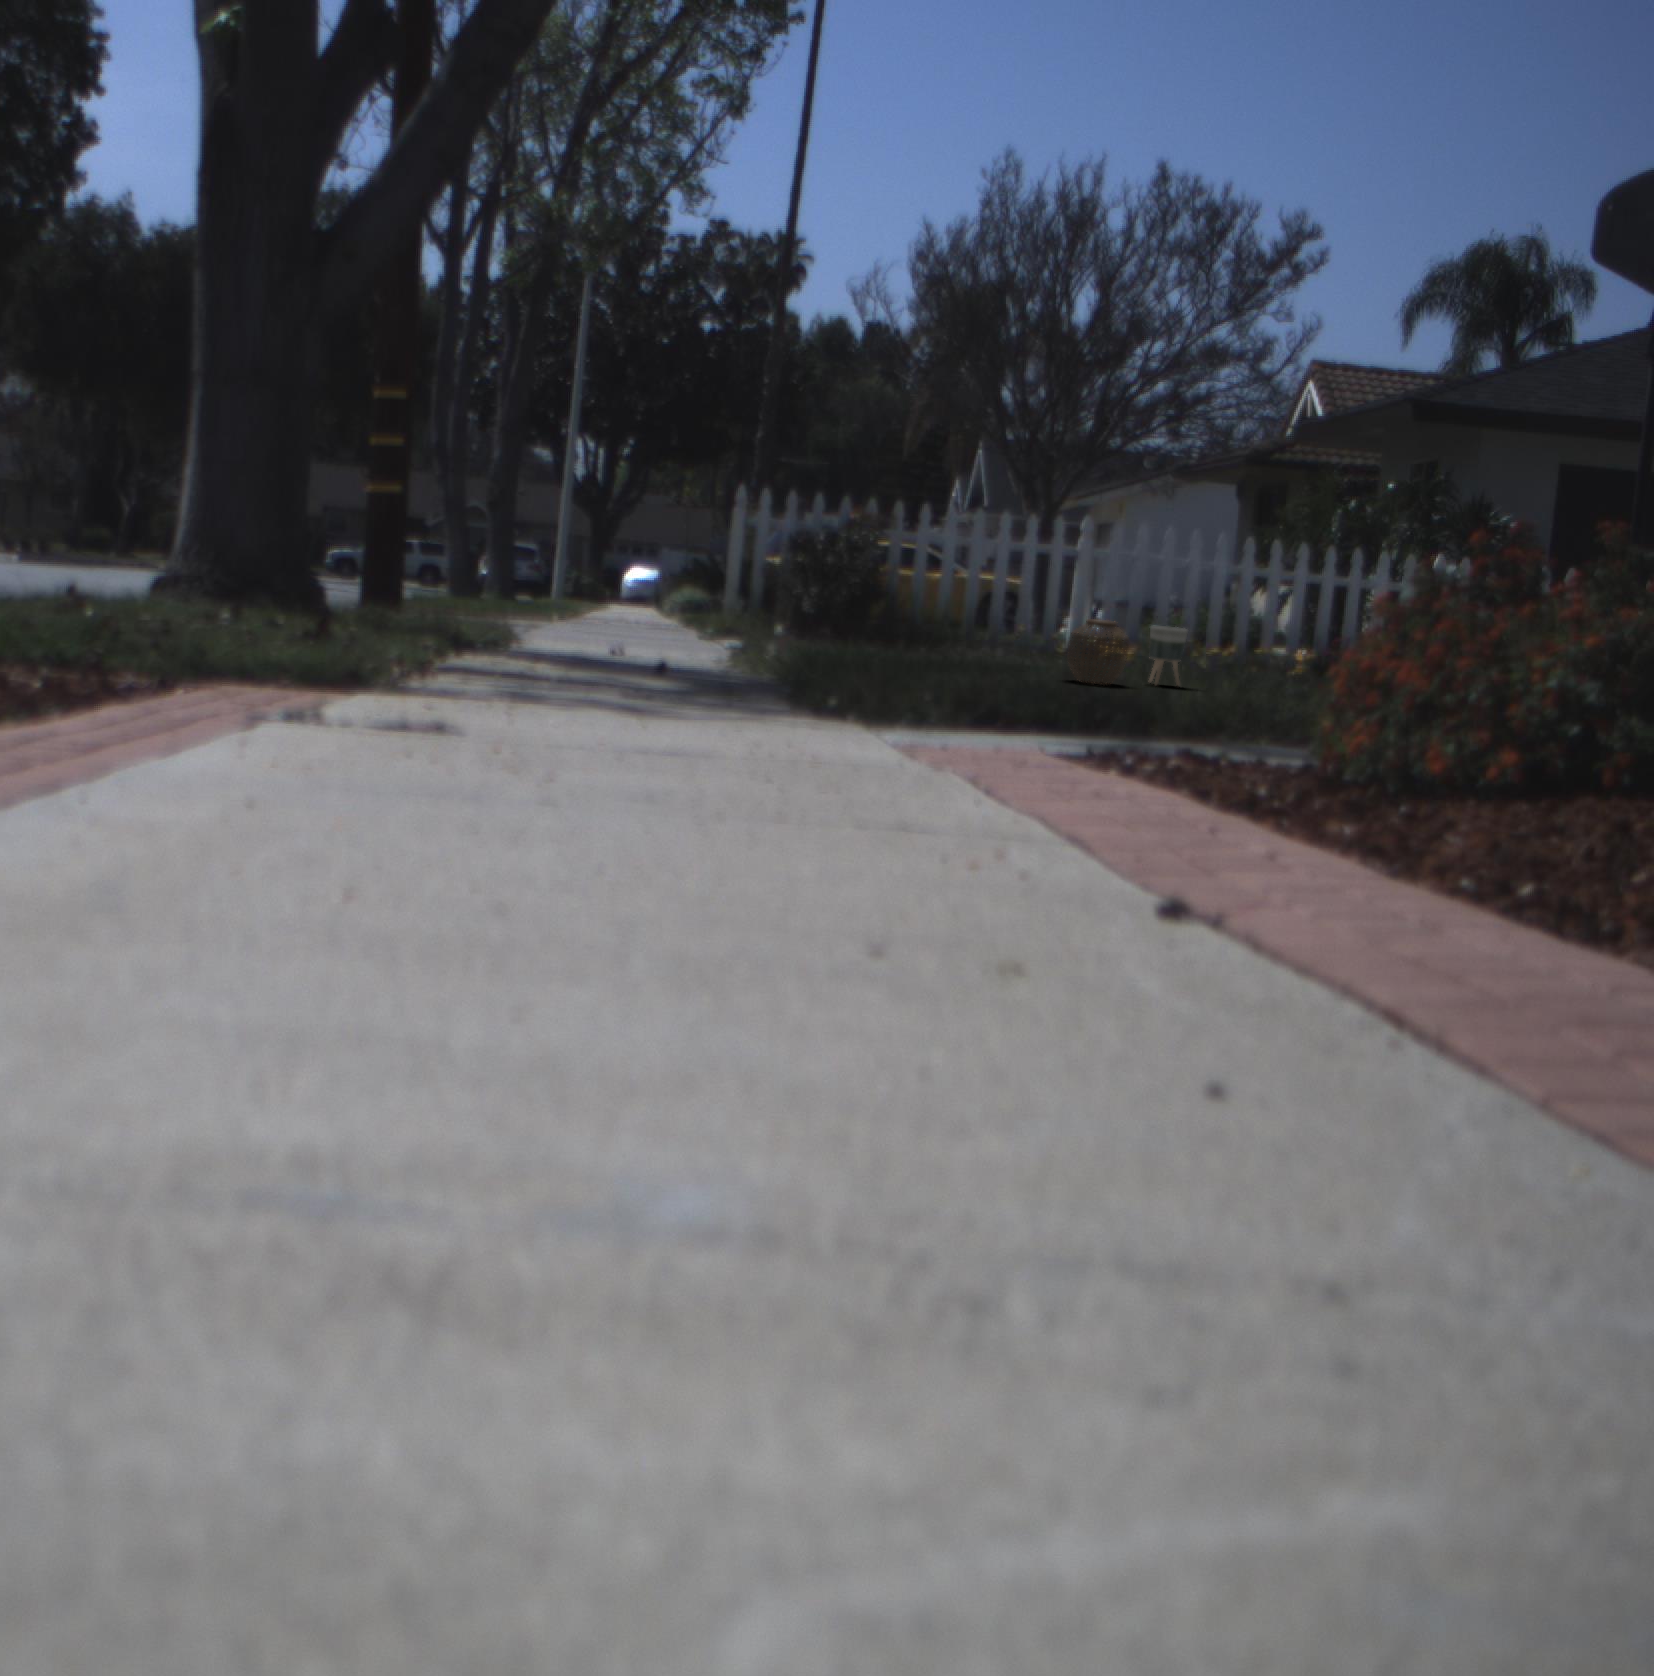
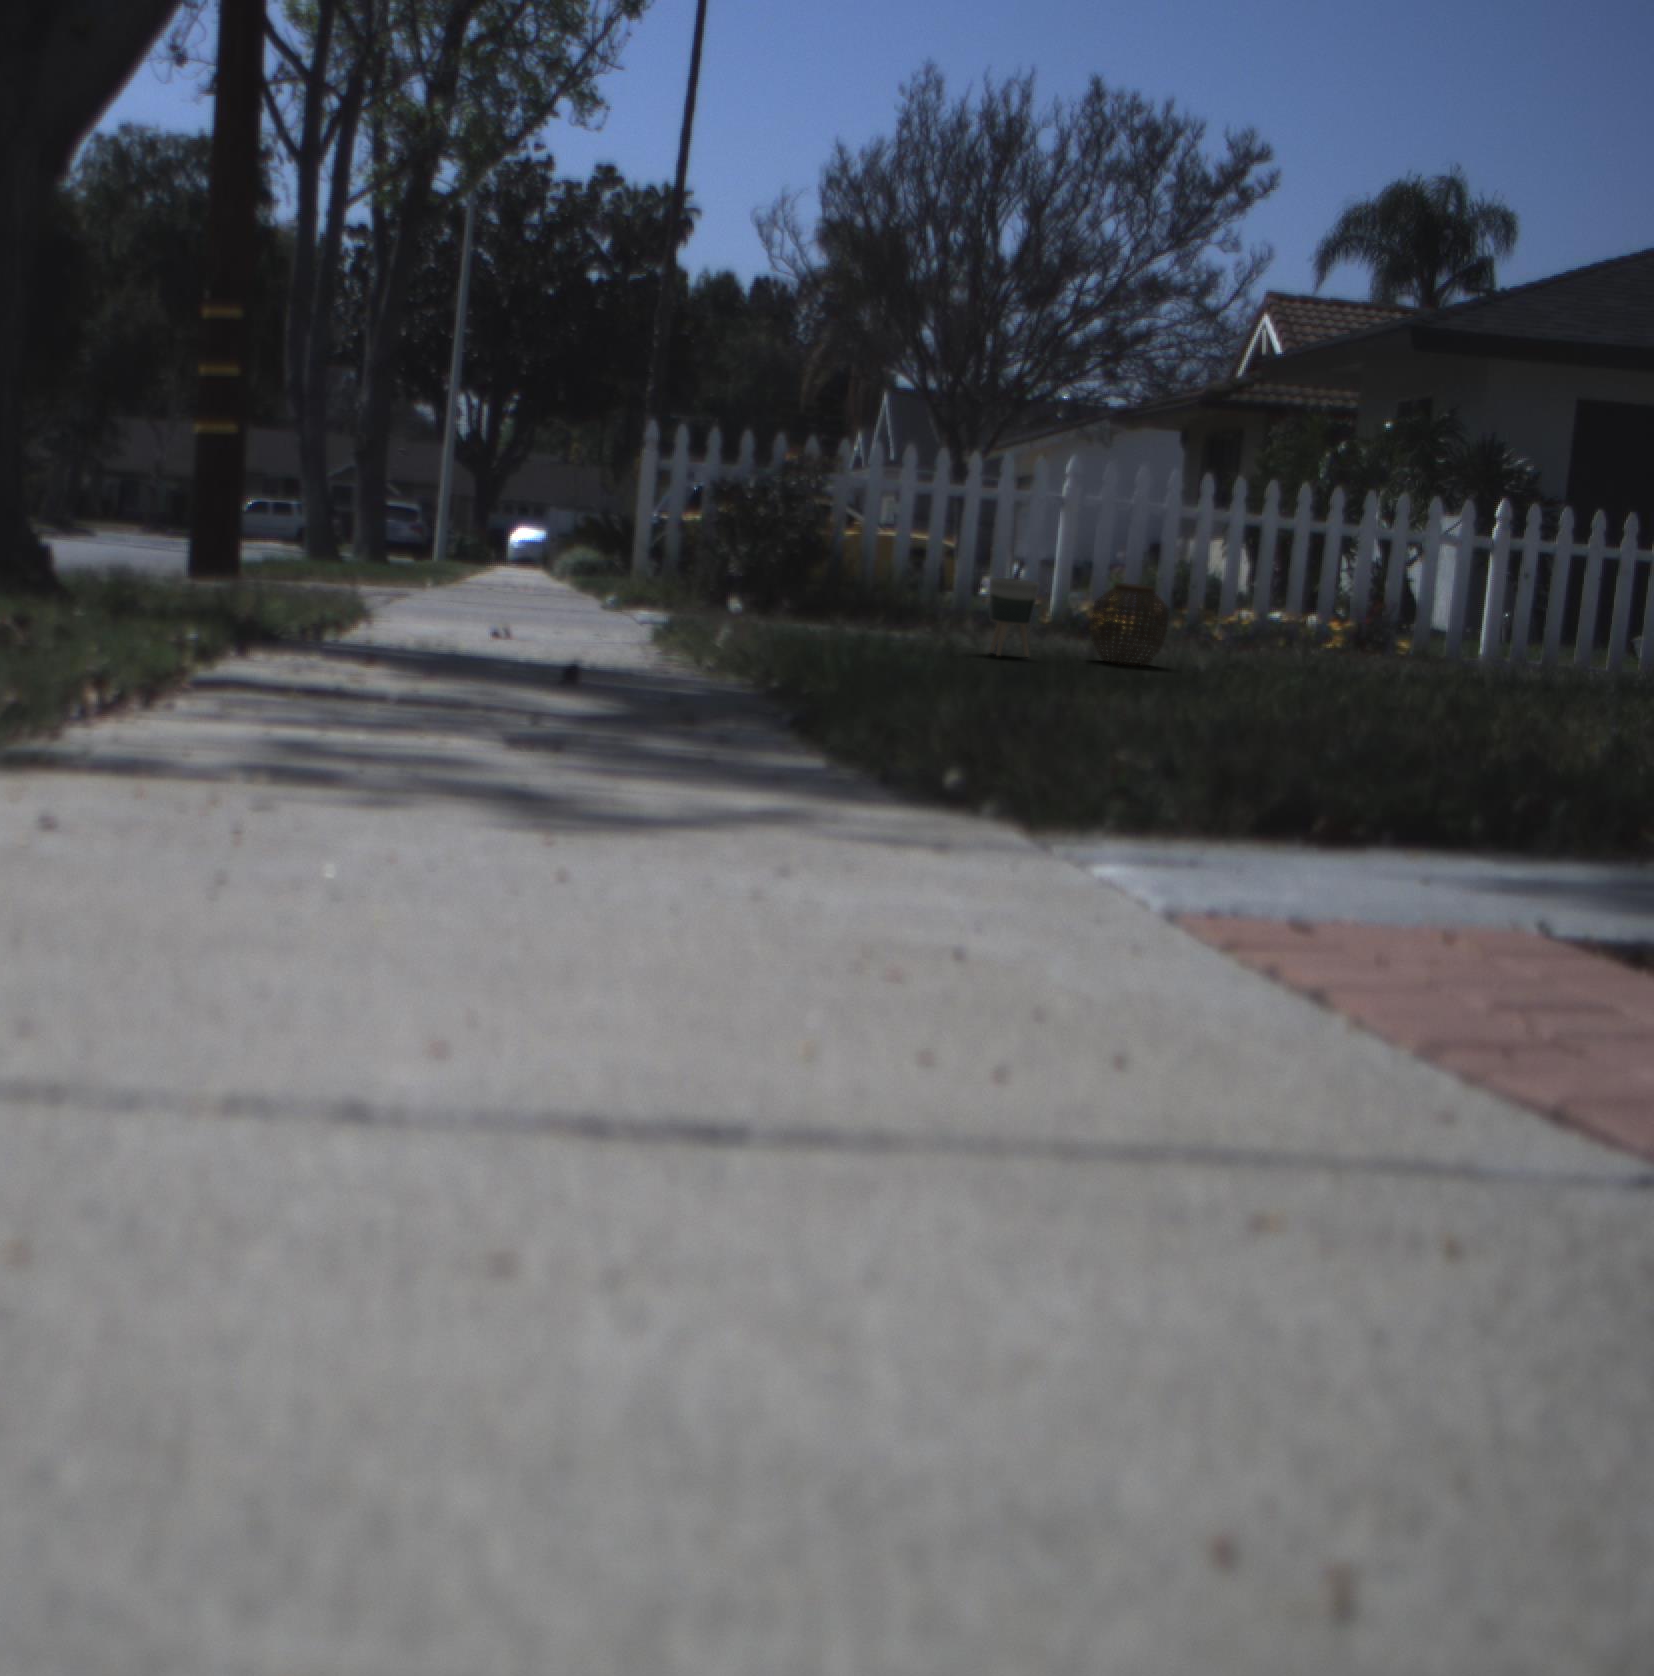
planter: present [1149,626,1188,686] -> present [990,578,1039,657]

